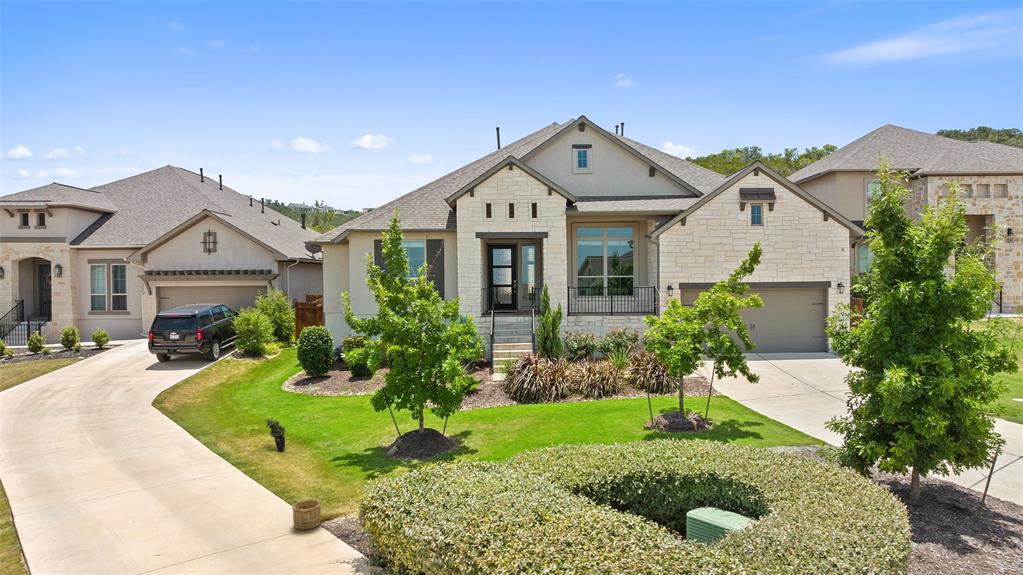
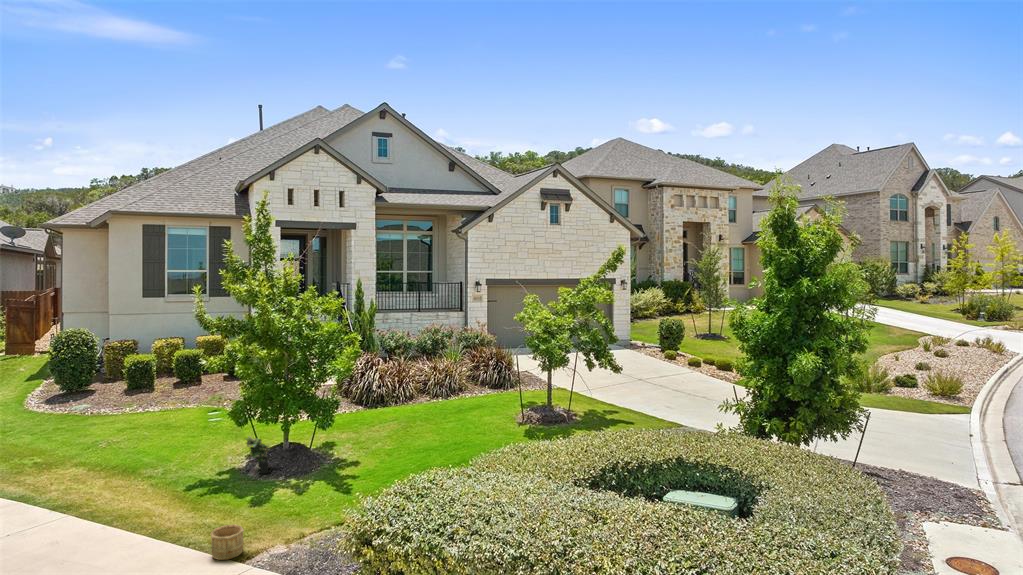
potted plant: present [264,418,286,452] -> present [246,435,270,474]

